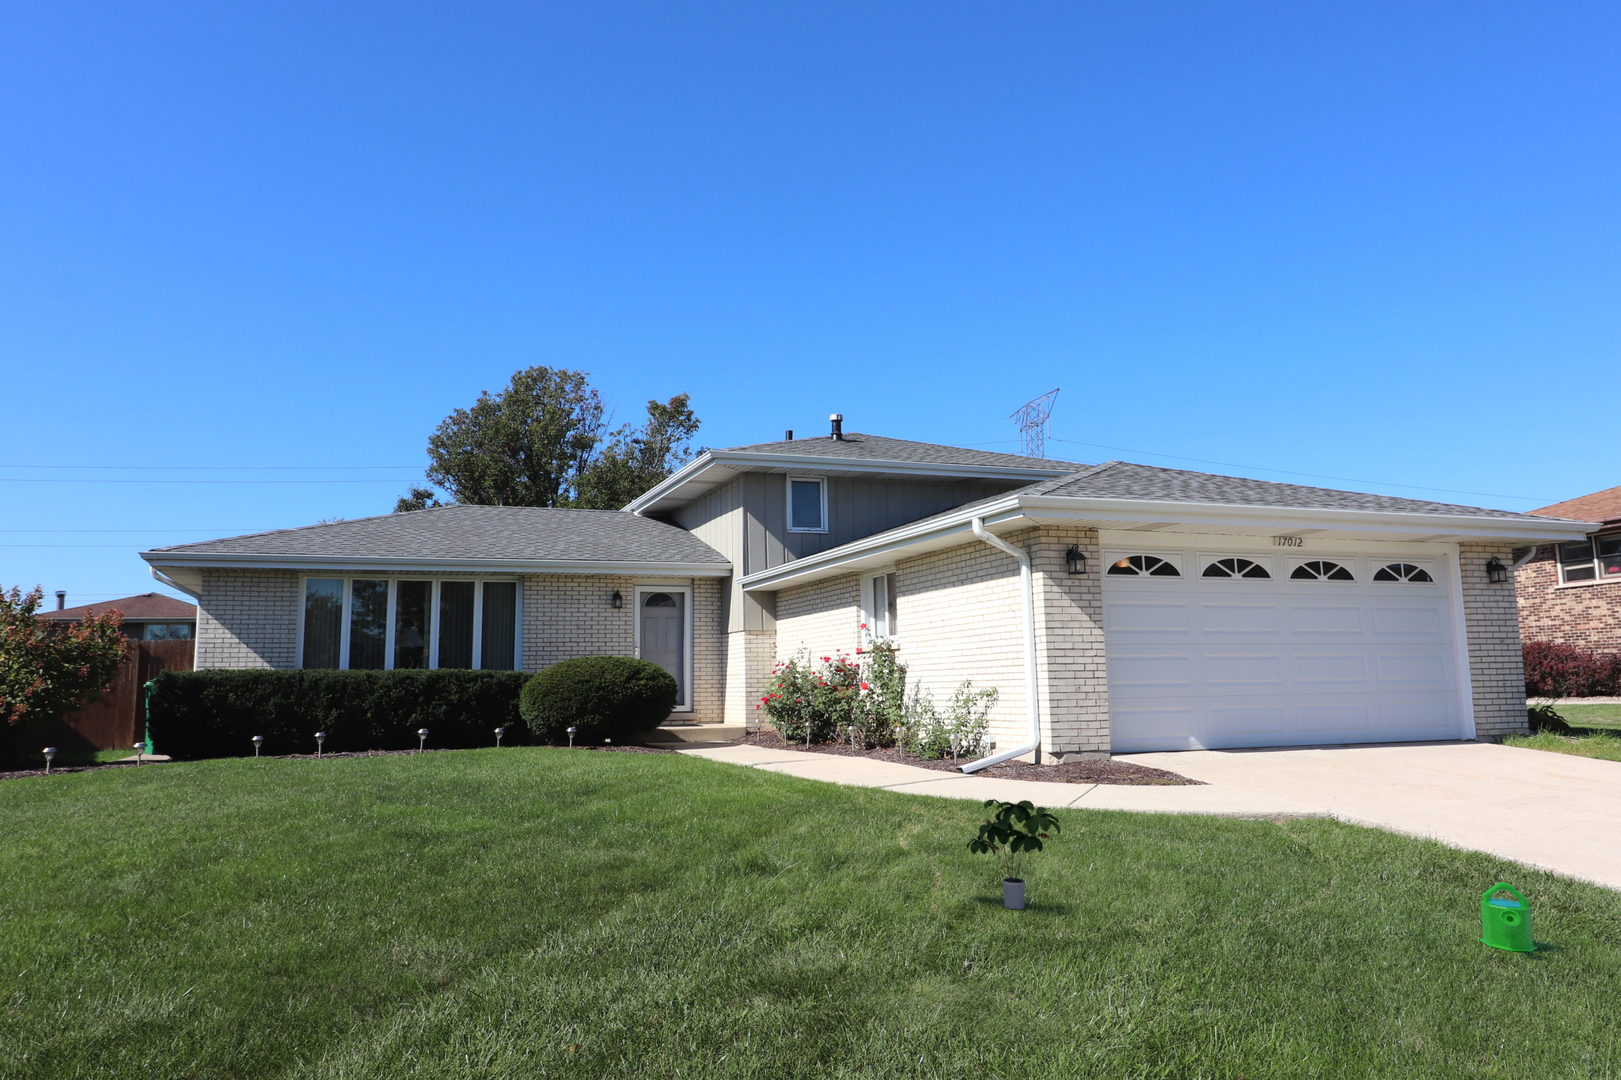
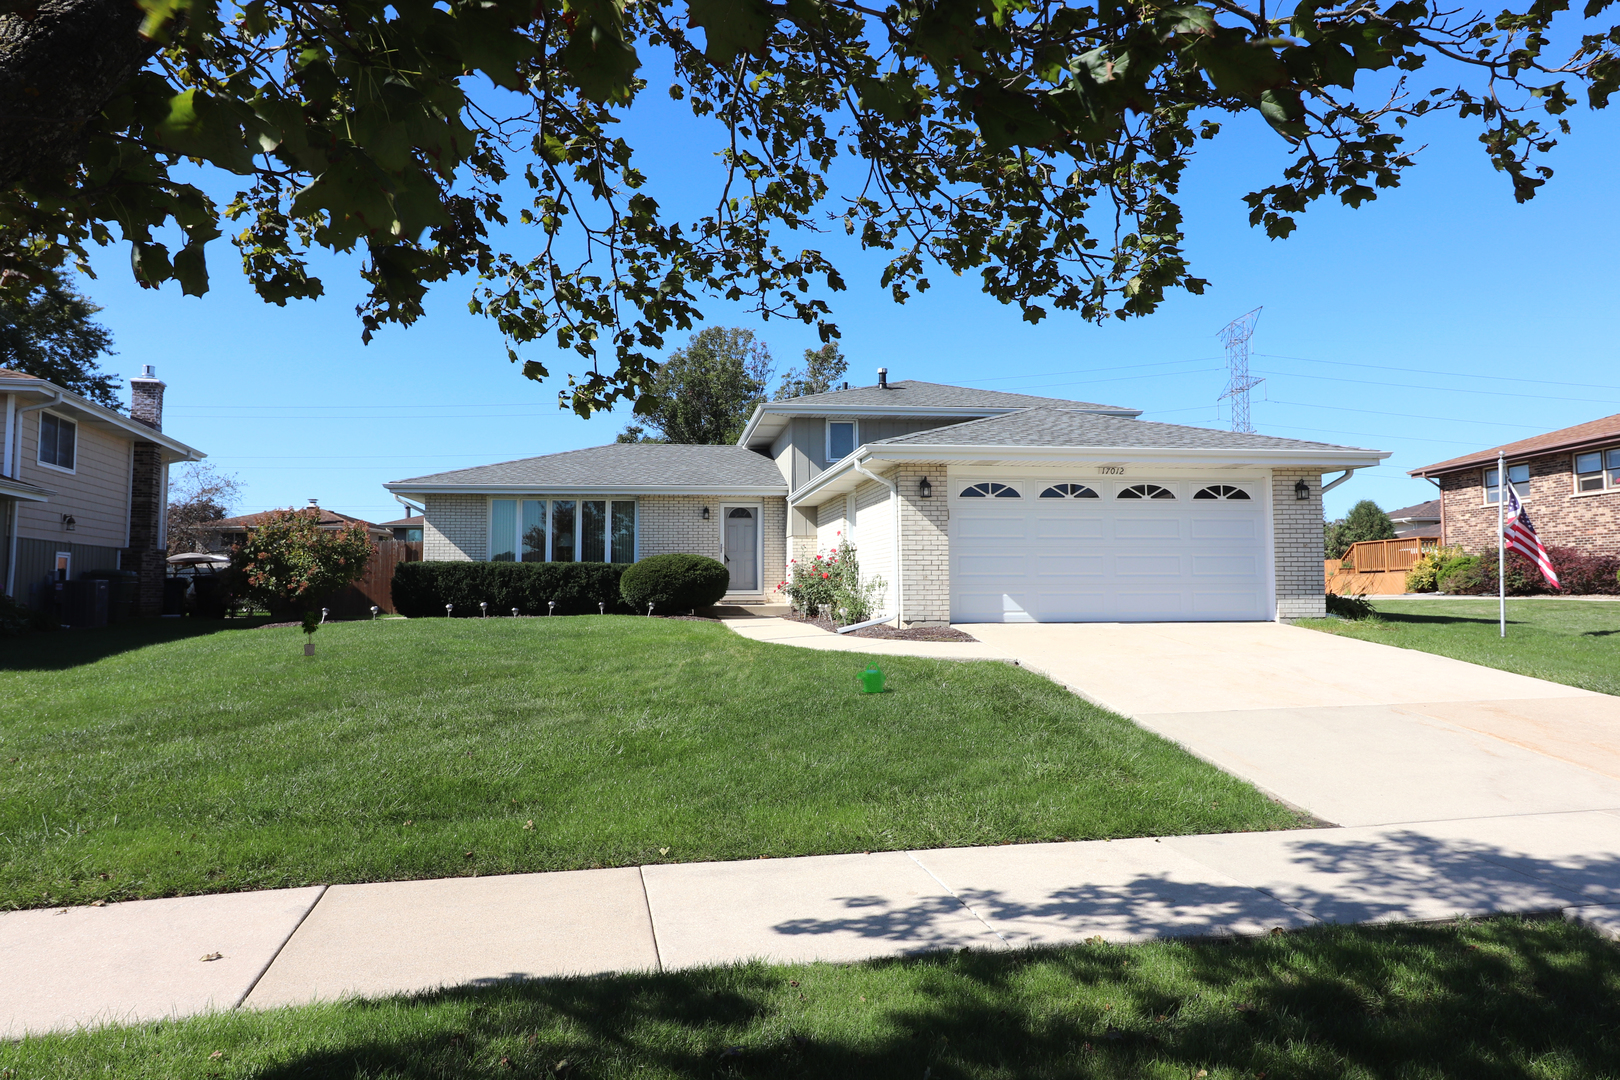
potted plant: present [967,799,1060,909] -> present [302,611,322,655]

